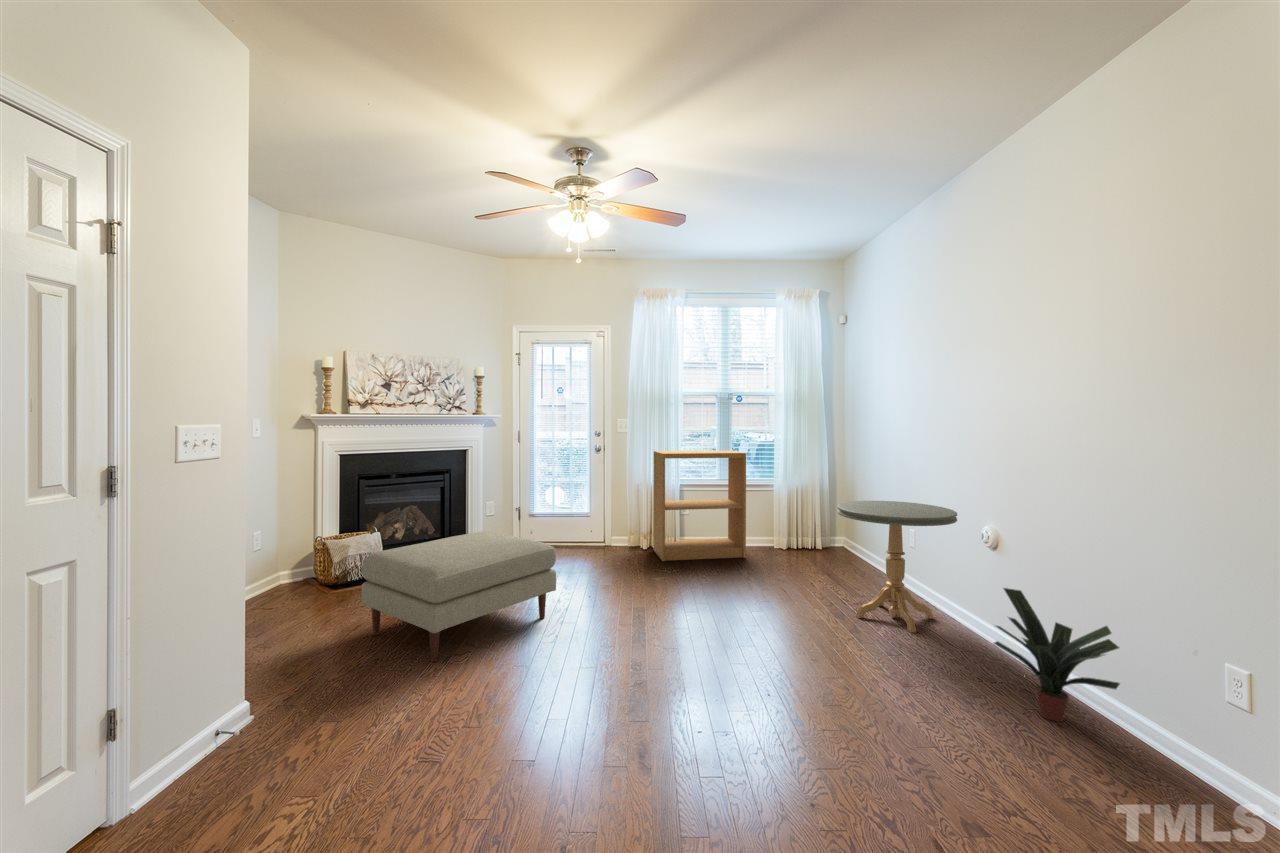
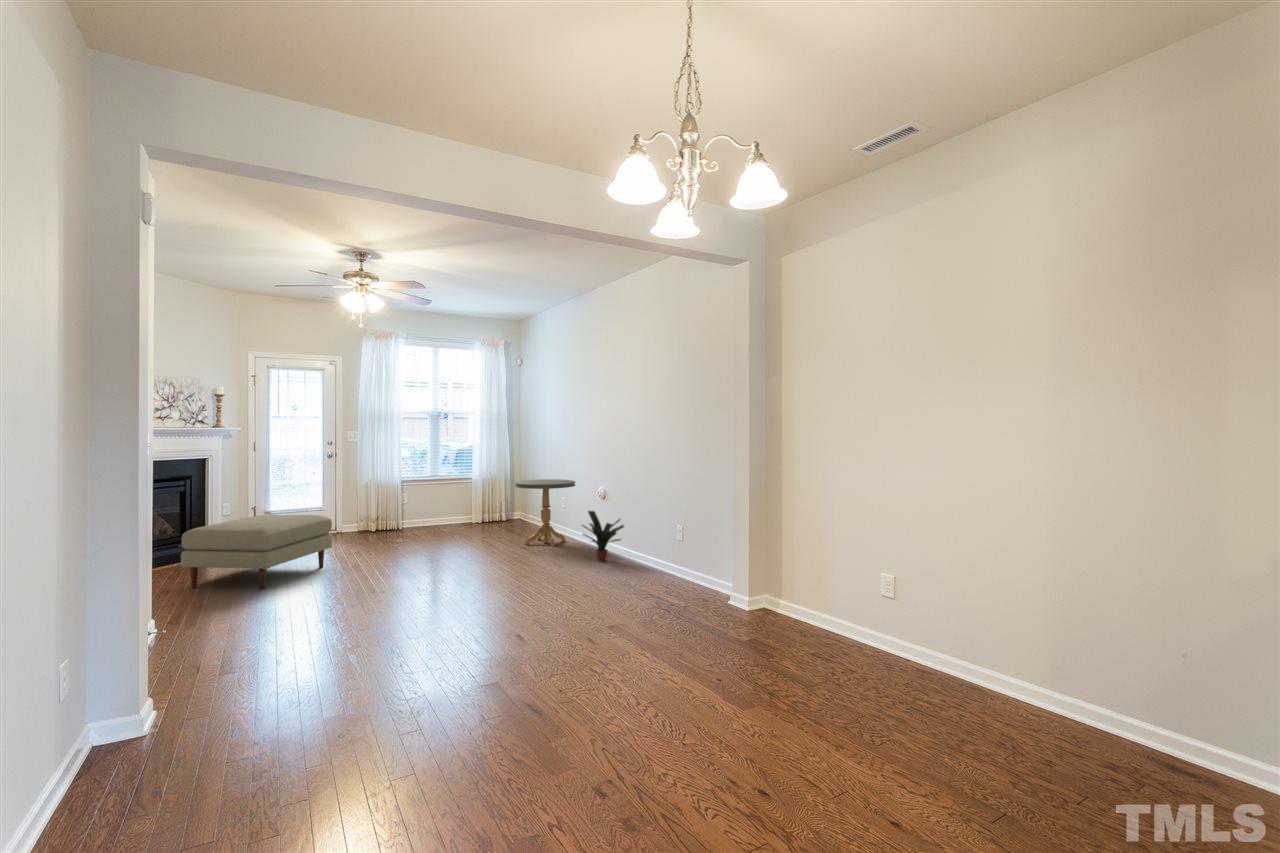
bookshelf: present [653,451,746,561] -> none [380,454,454,536]

